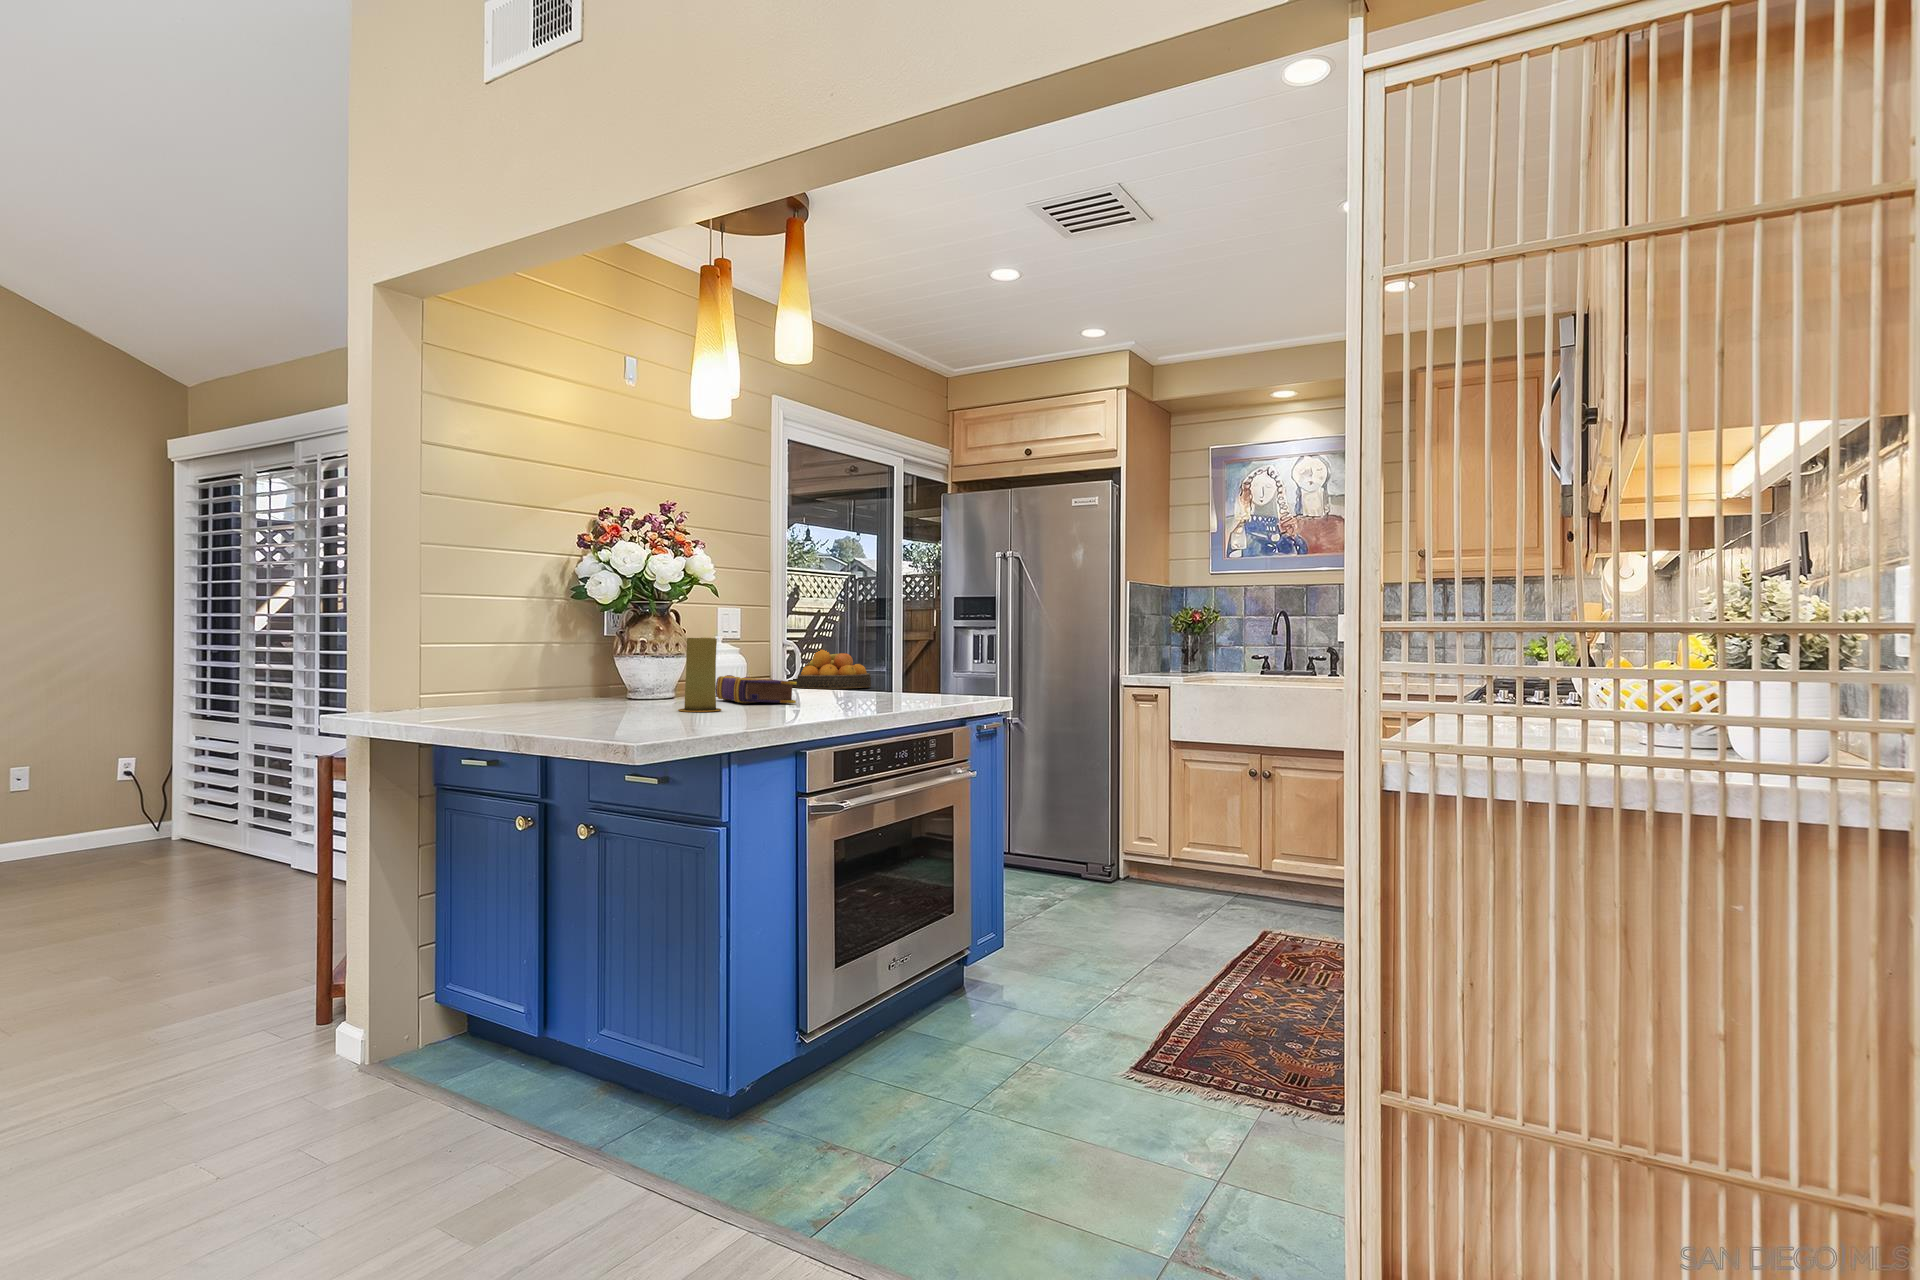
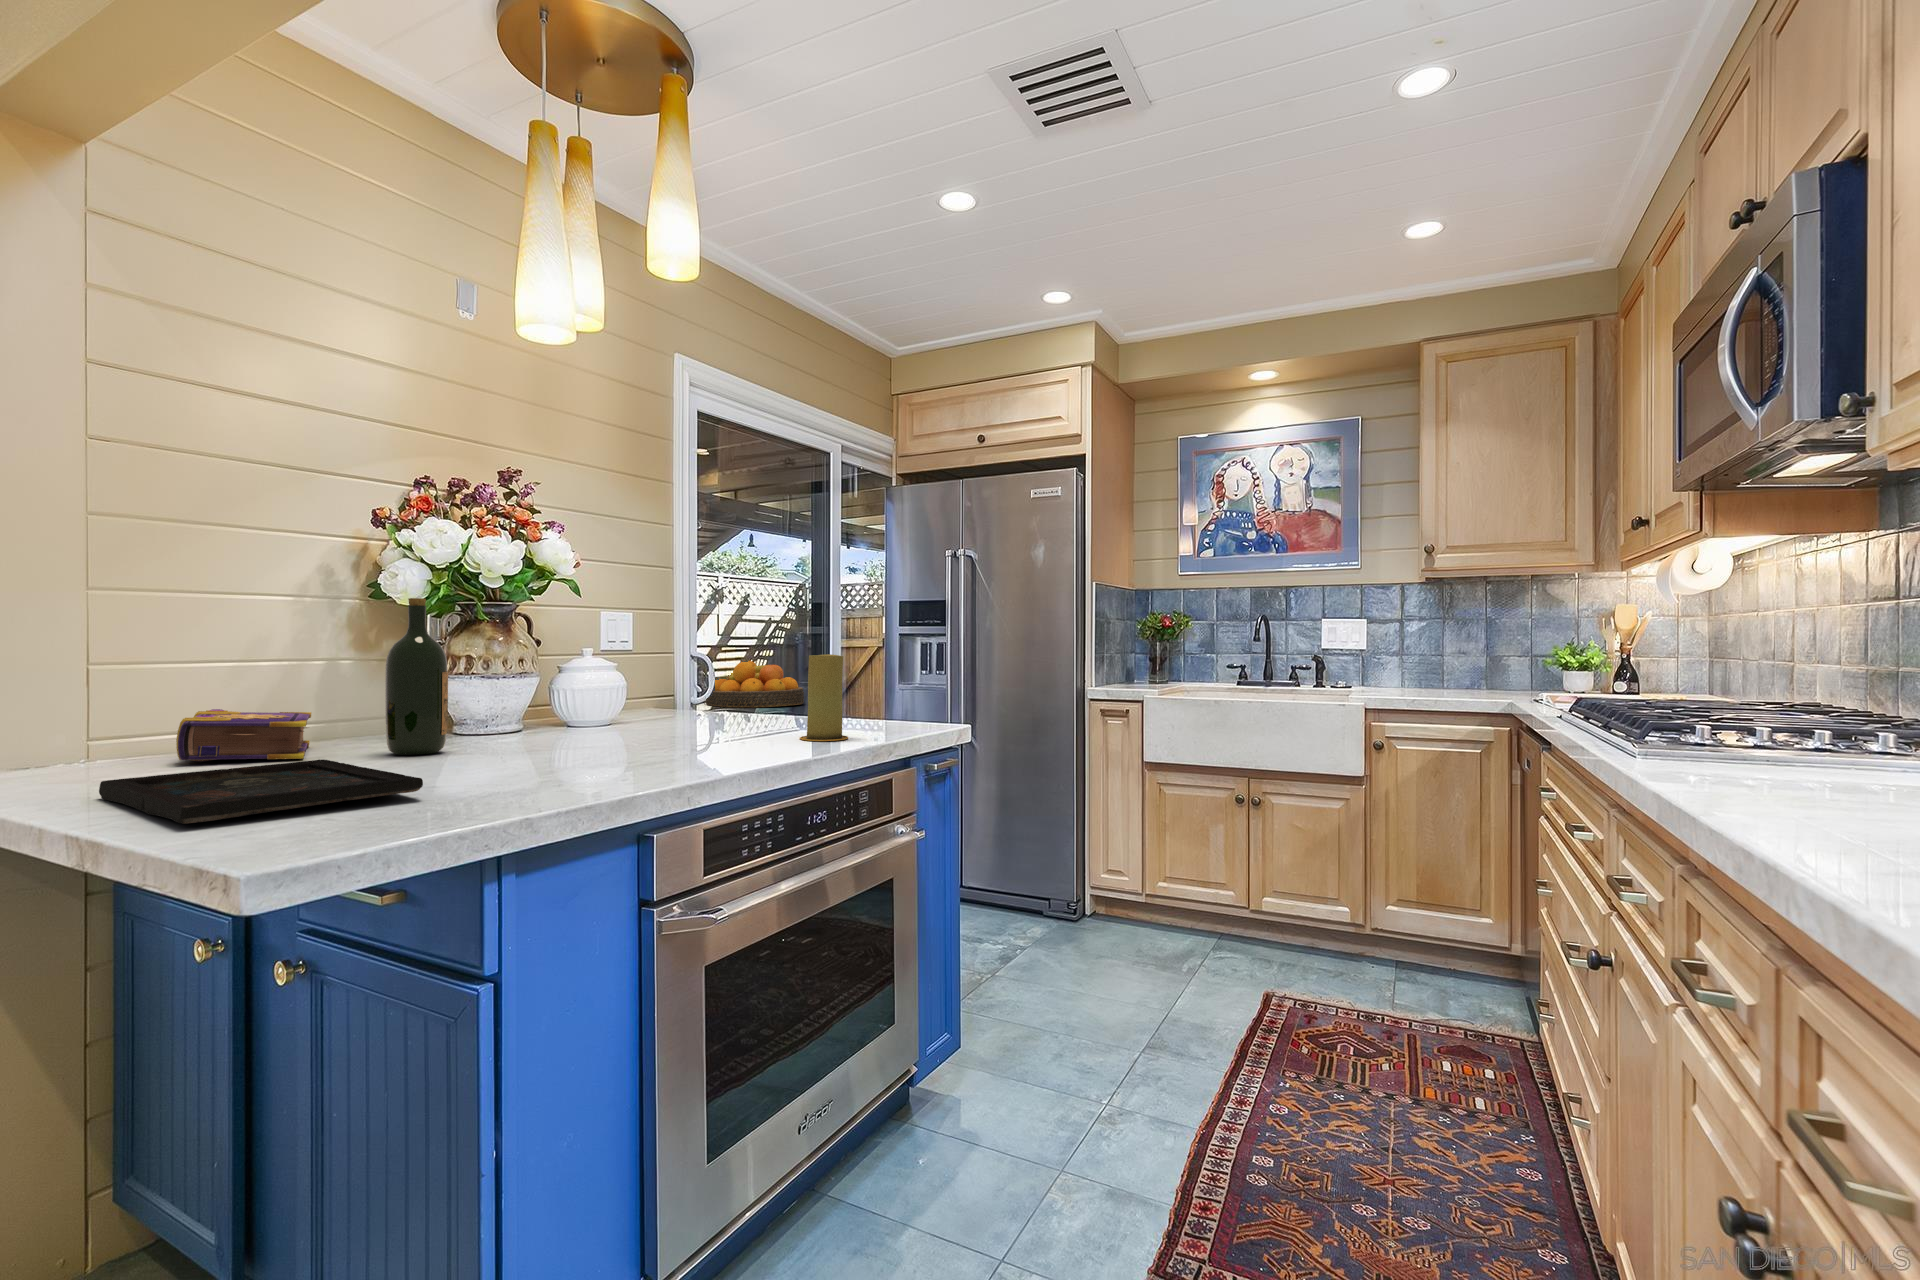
wine bottle: none [606,600,645,708] -> present [385,598,448,755]
candle: present [678,638,721,712] -> present [799,654,848,741]
book: present [716,675,797,704] -> present [176,709,311,762]
tray: none [492,704,677,727] -> present [99,760,423,824]

